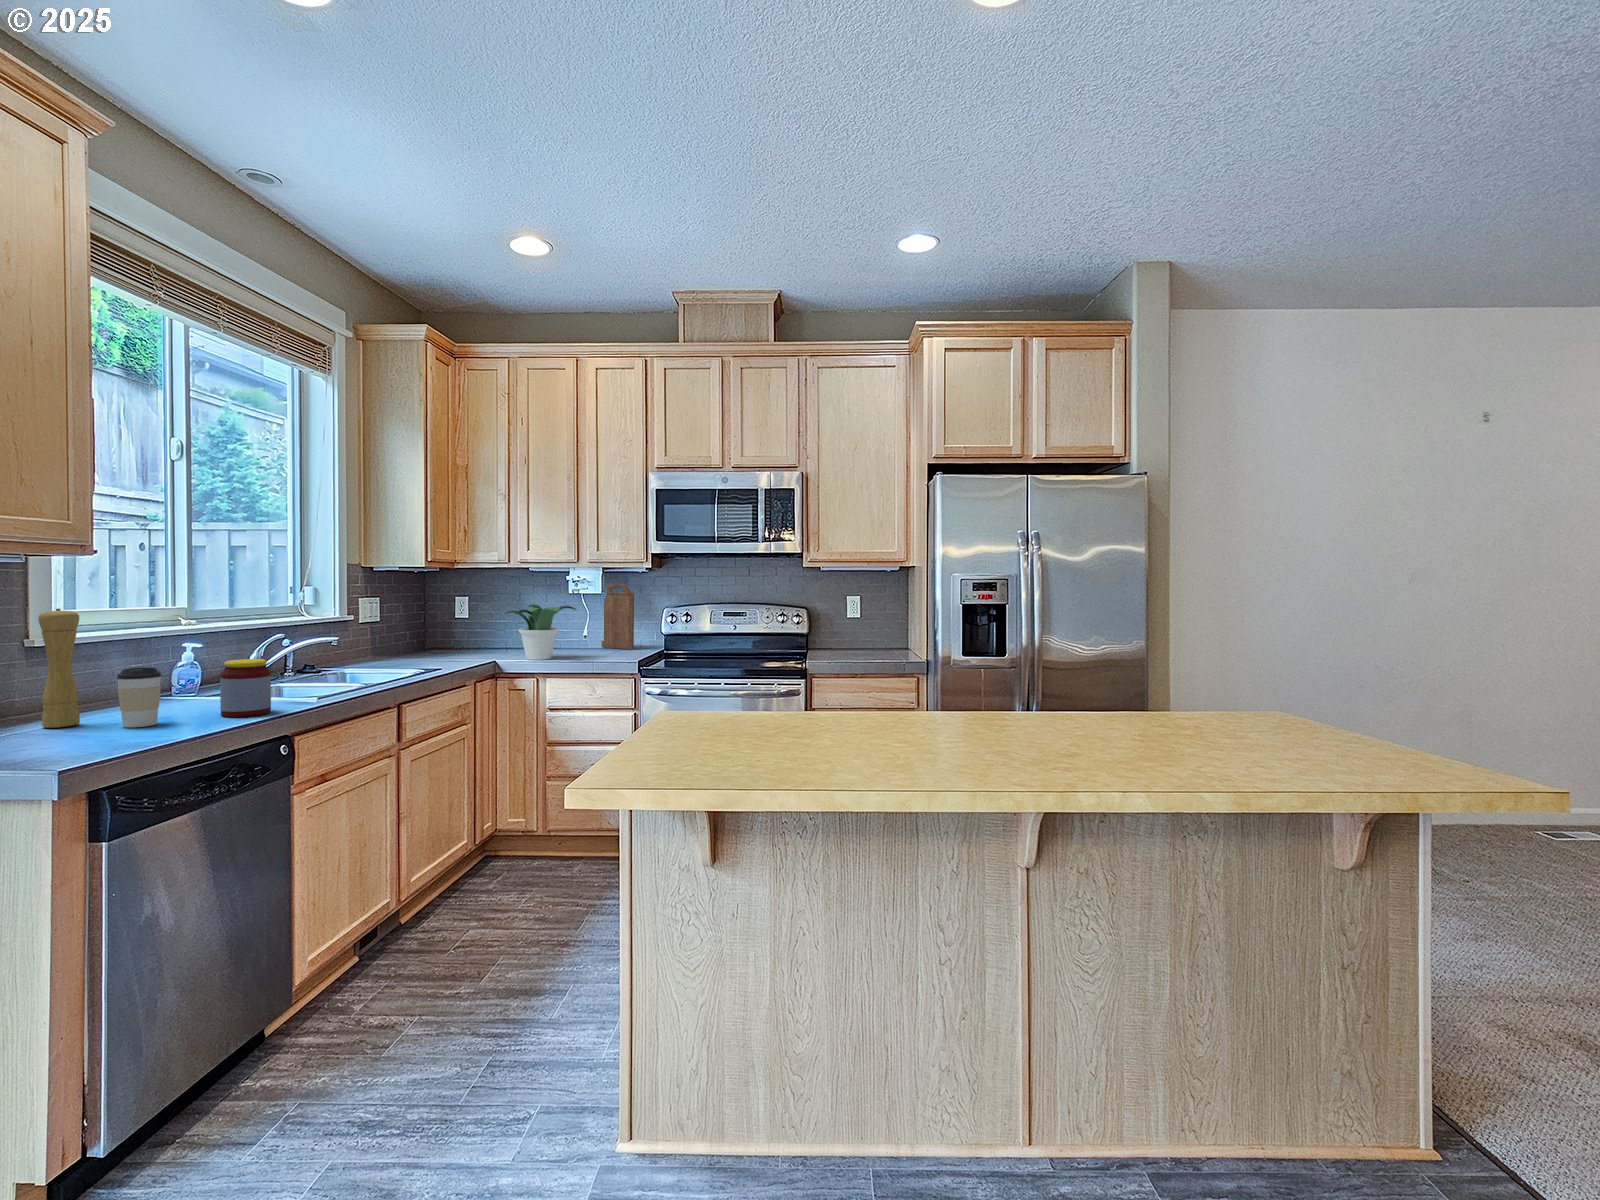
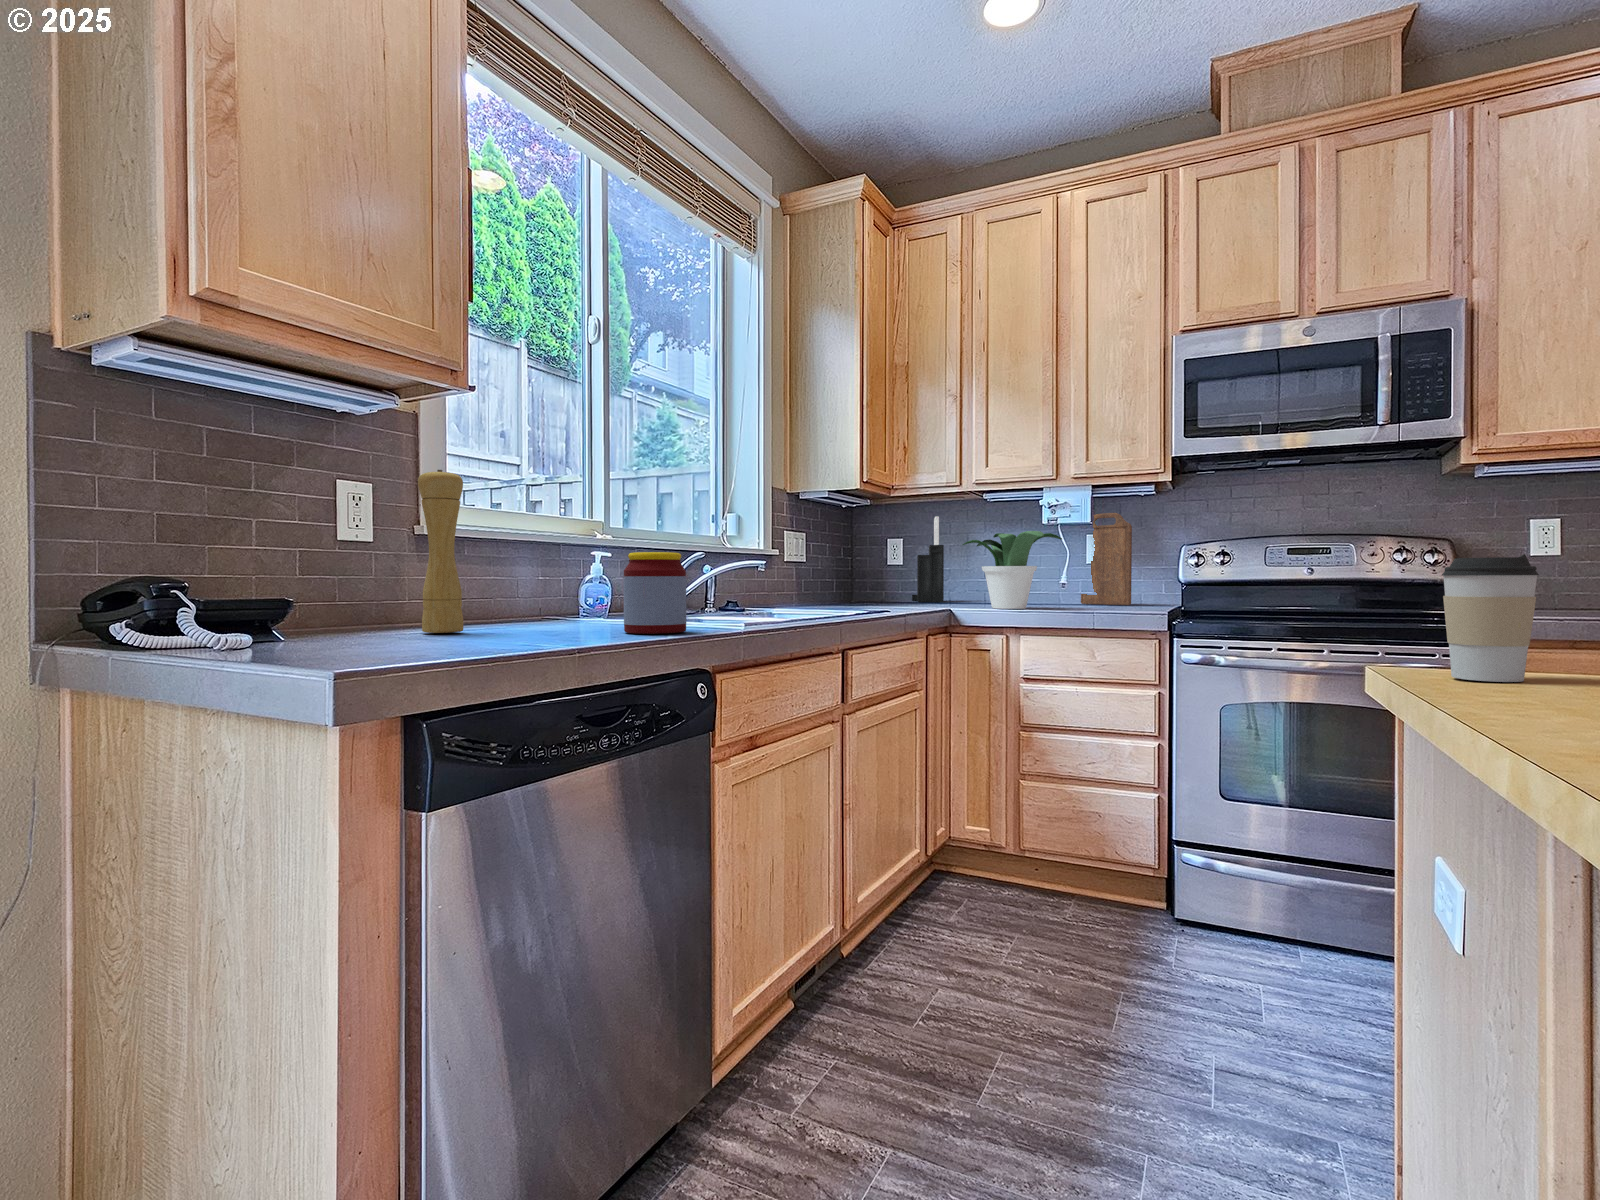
knife block: none [474,581,499,648] -> present [912,516,944,602]
coffee cup: present [117,667,162,727] -> present [1442,554,1539,682]

